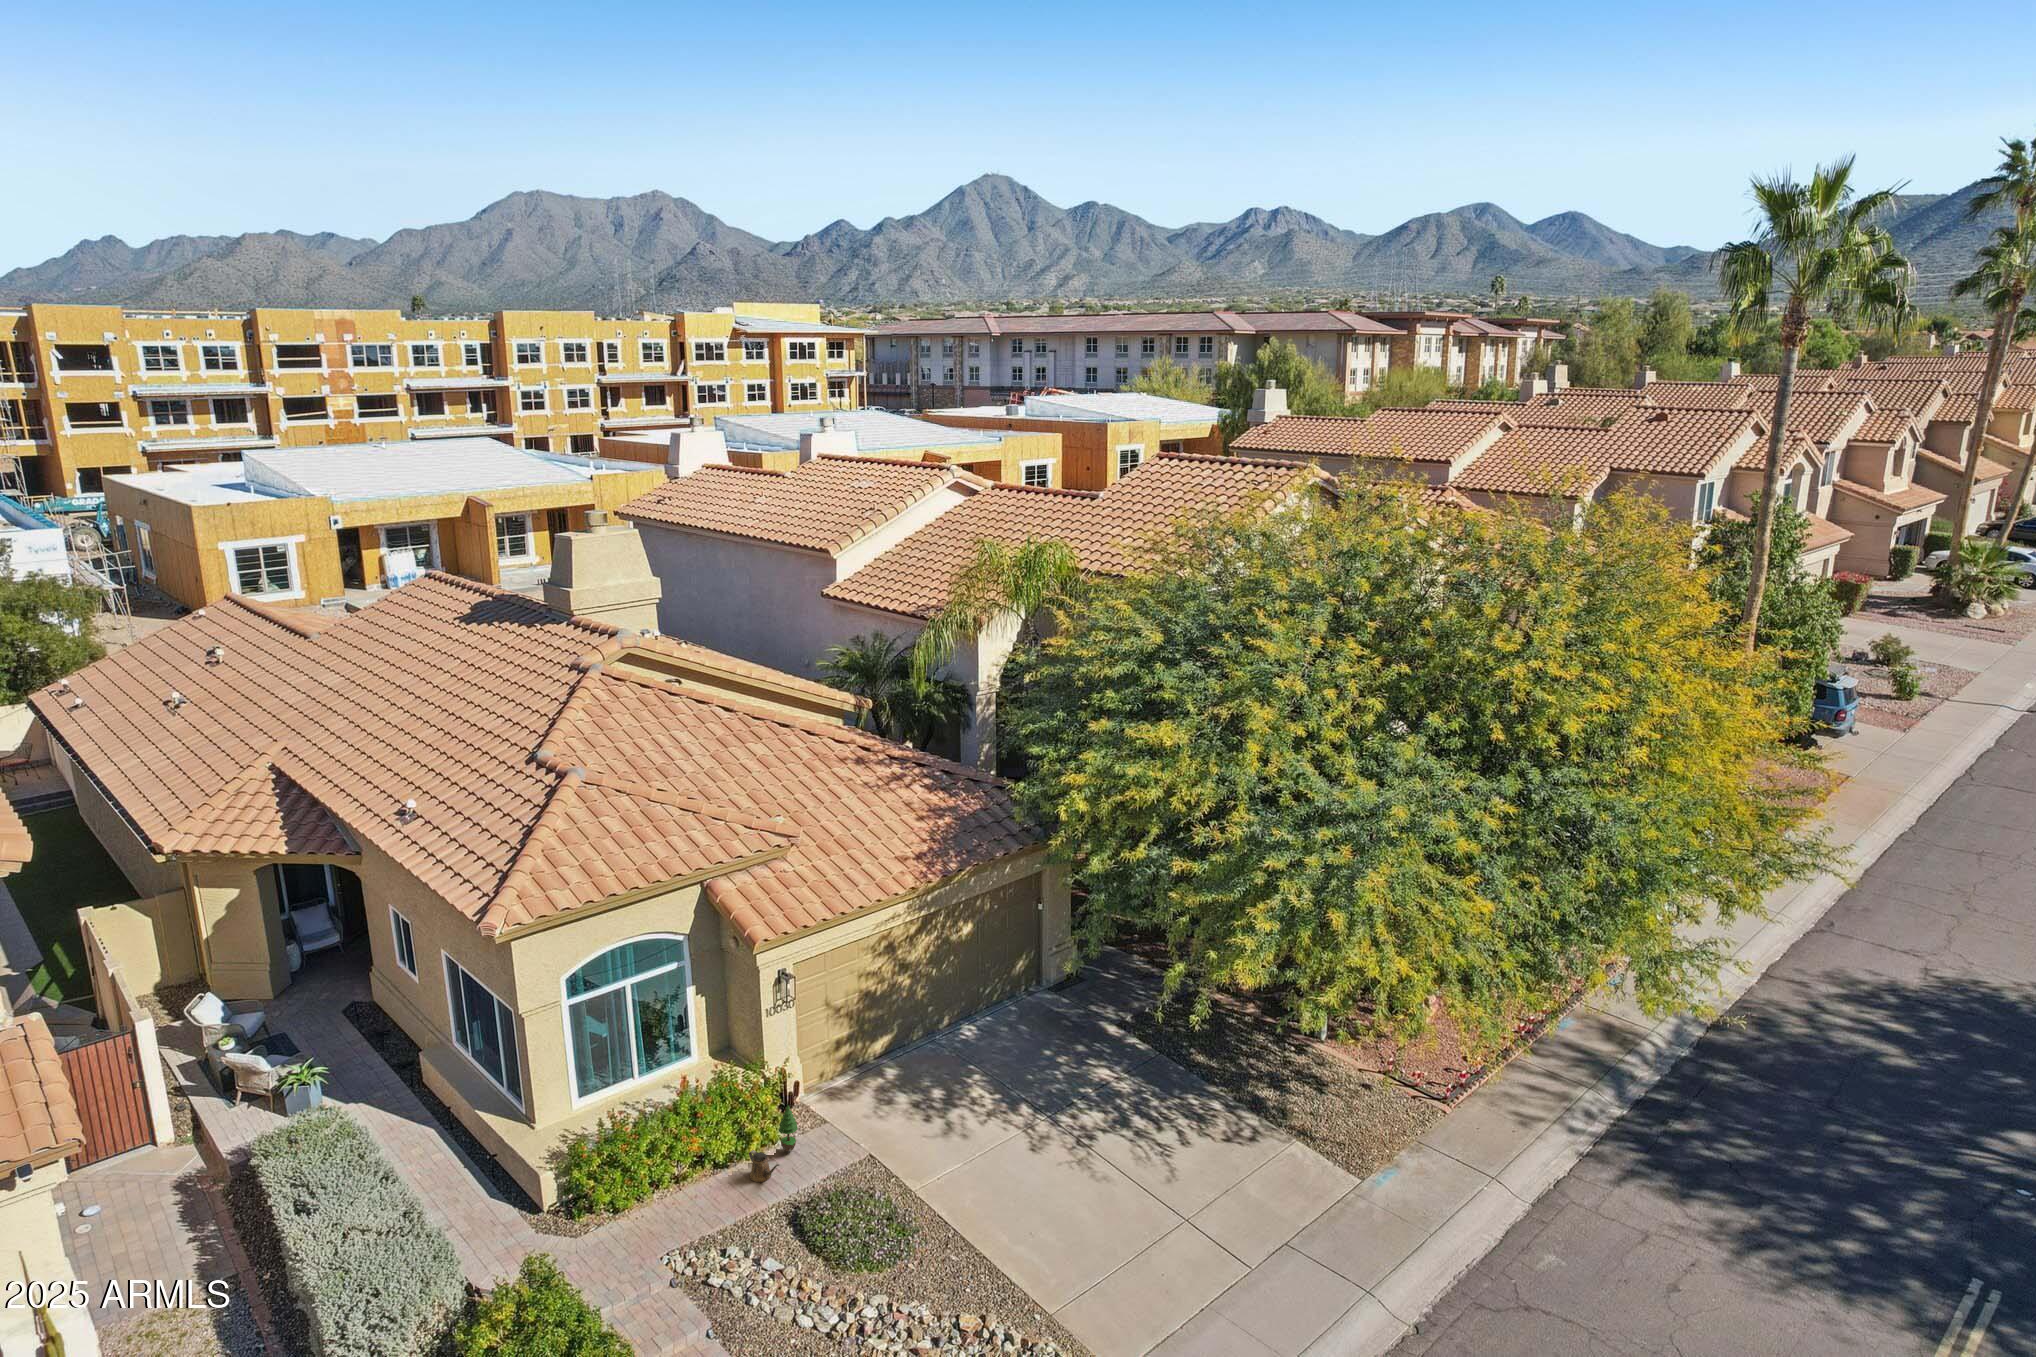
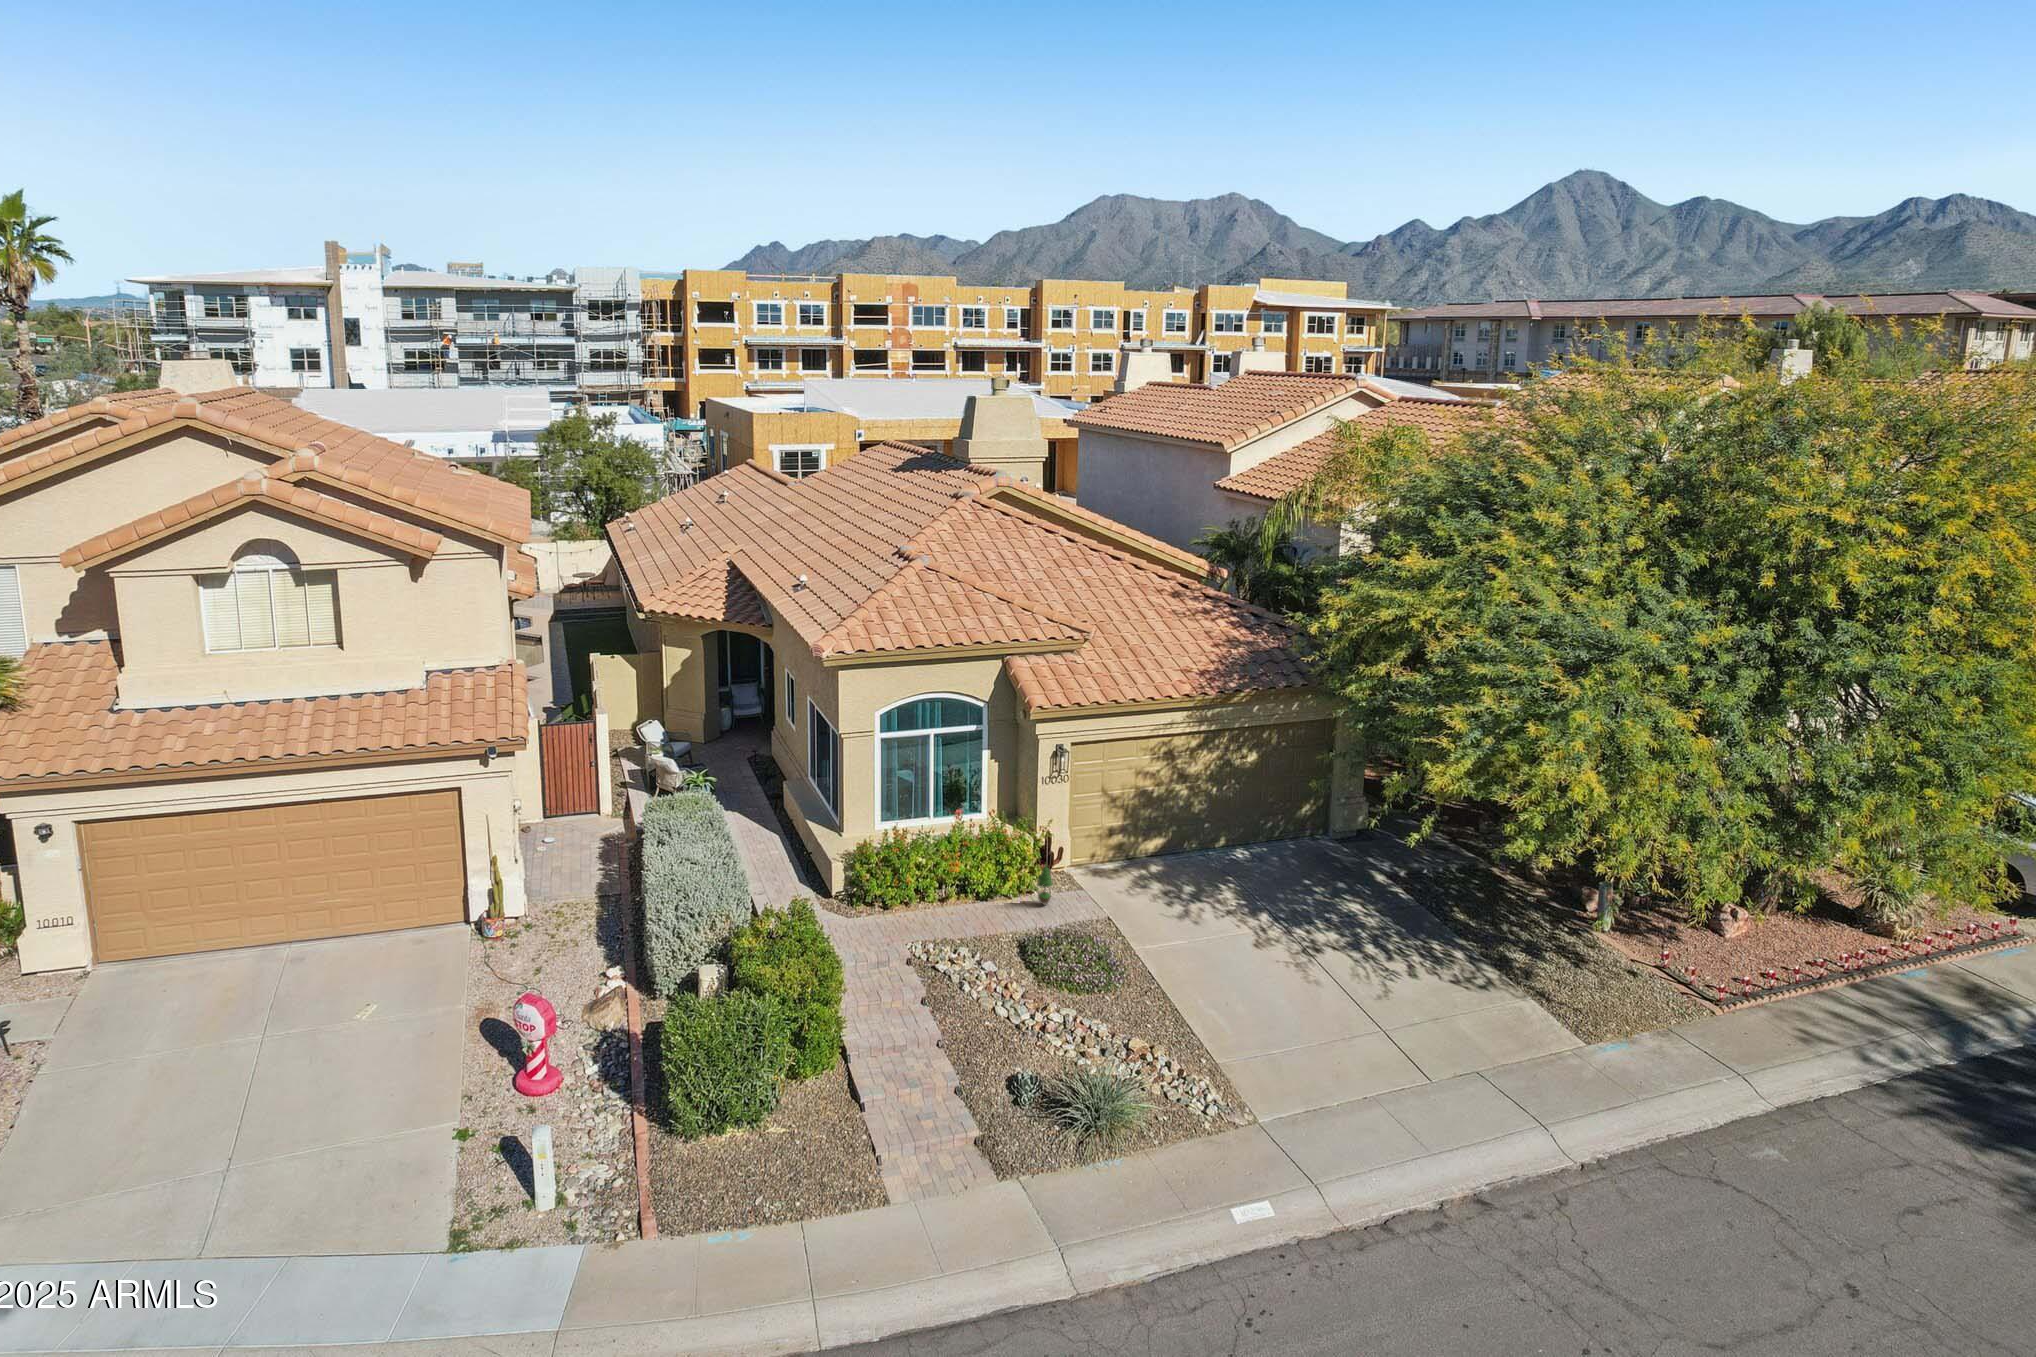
watering can: present [749,1150,779,1182] -> none [1004,893,1026,920]

